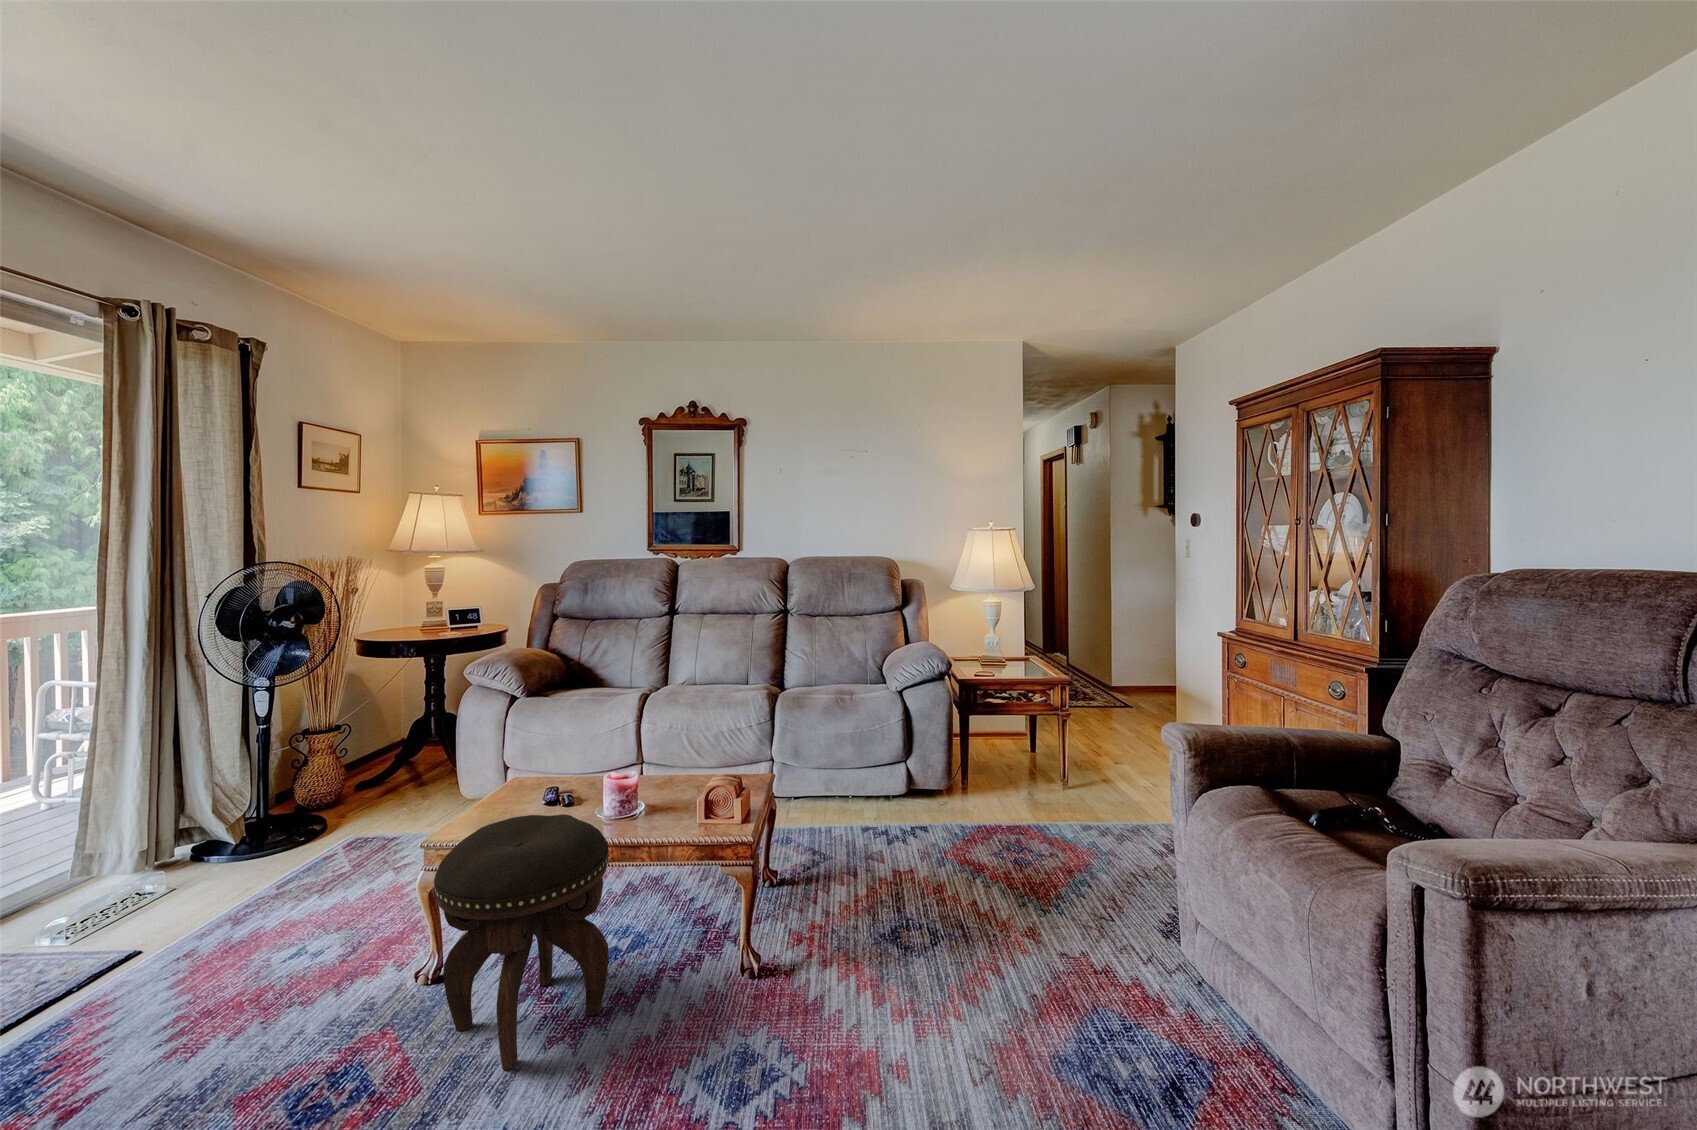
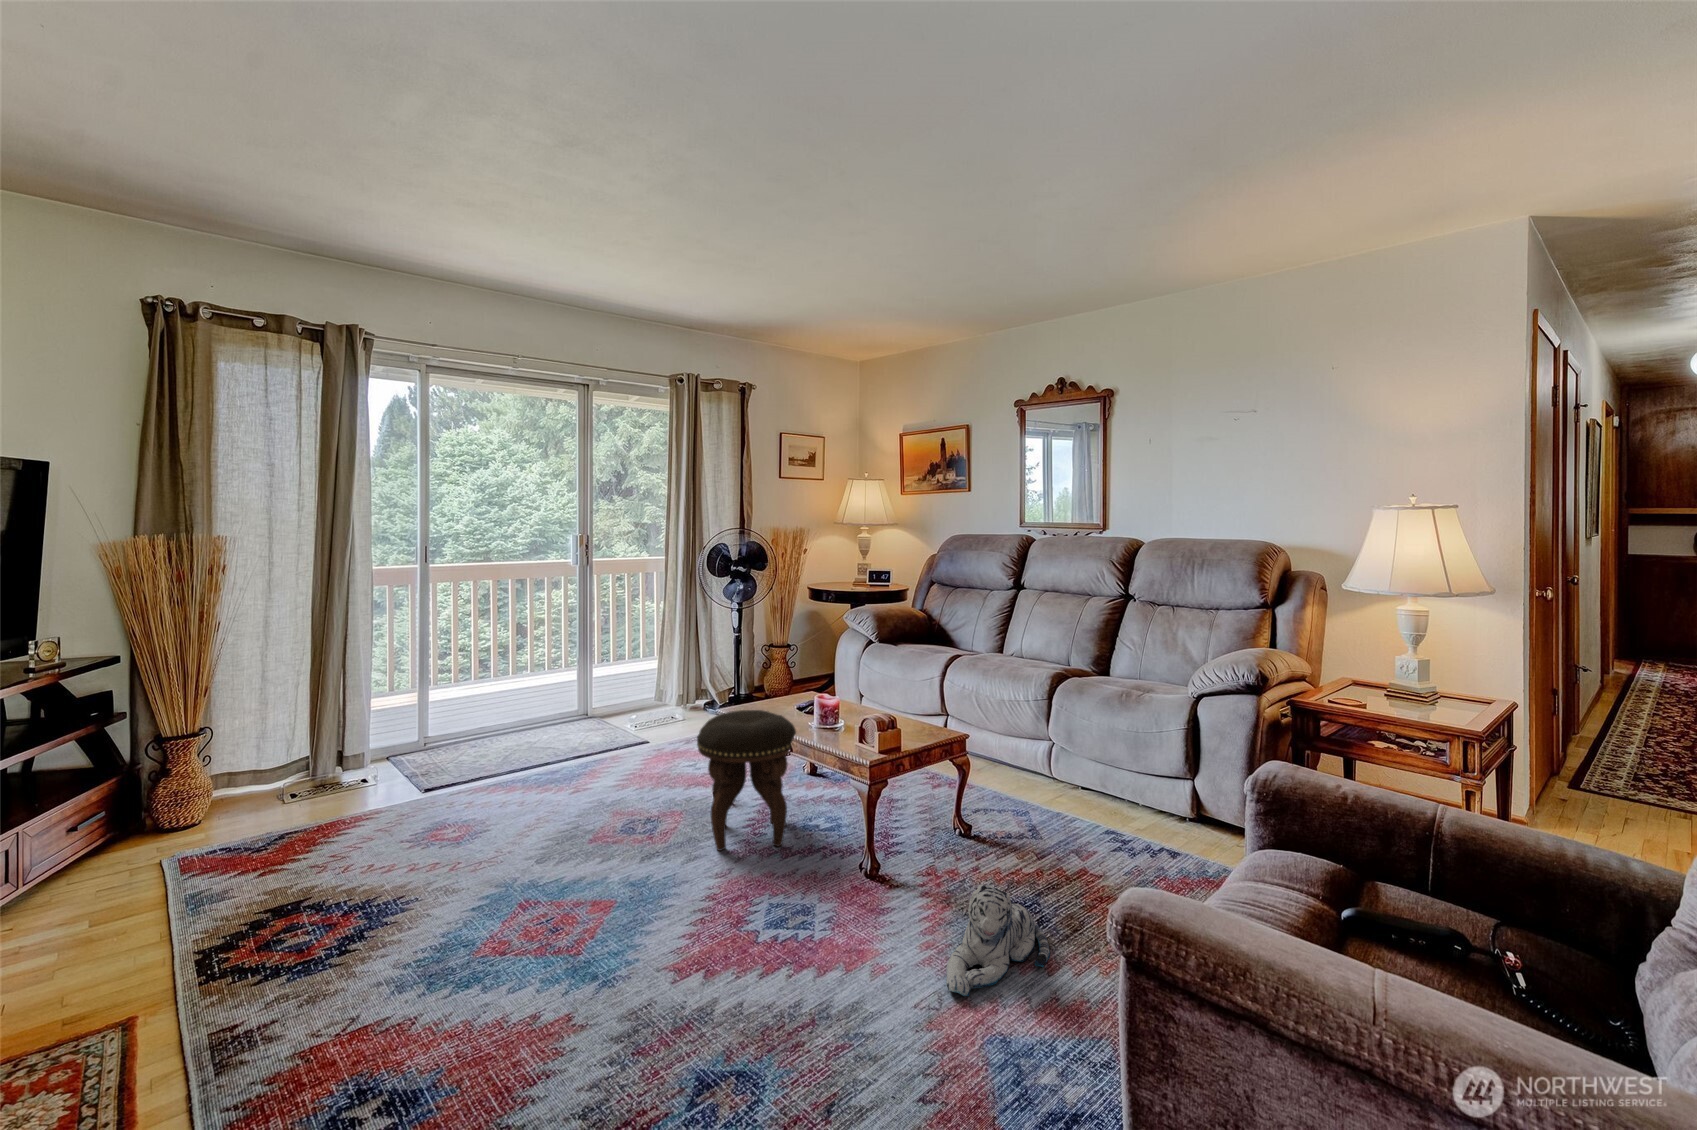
plush toy: none [947,929,1040,1079] -> present [946,884,1050,996]

